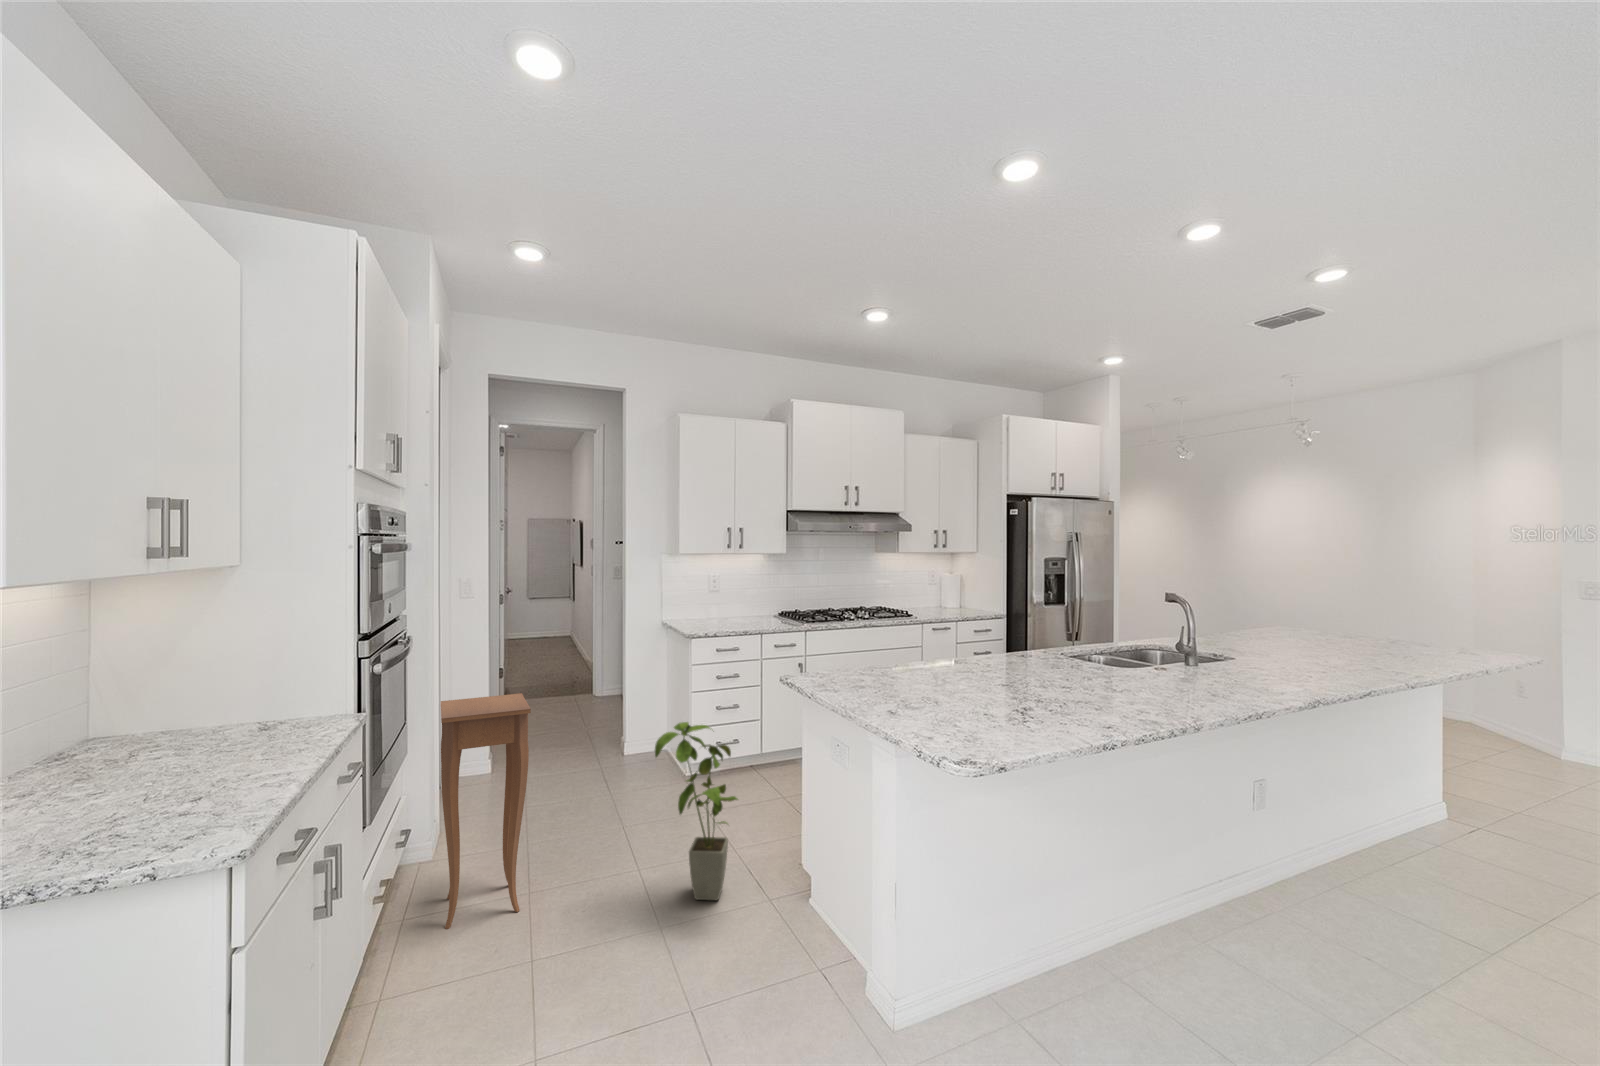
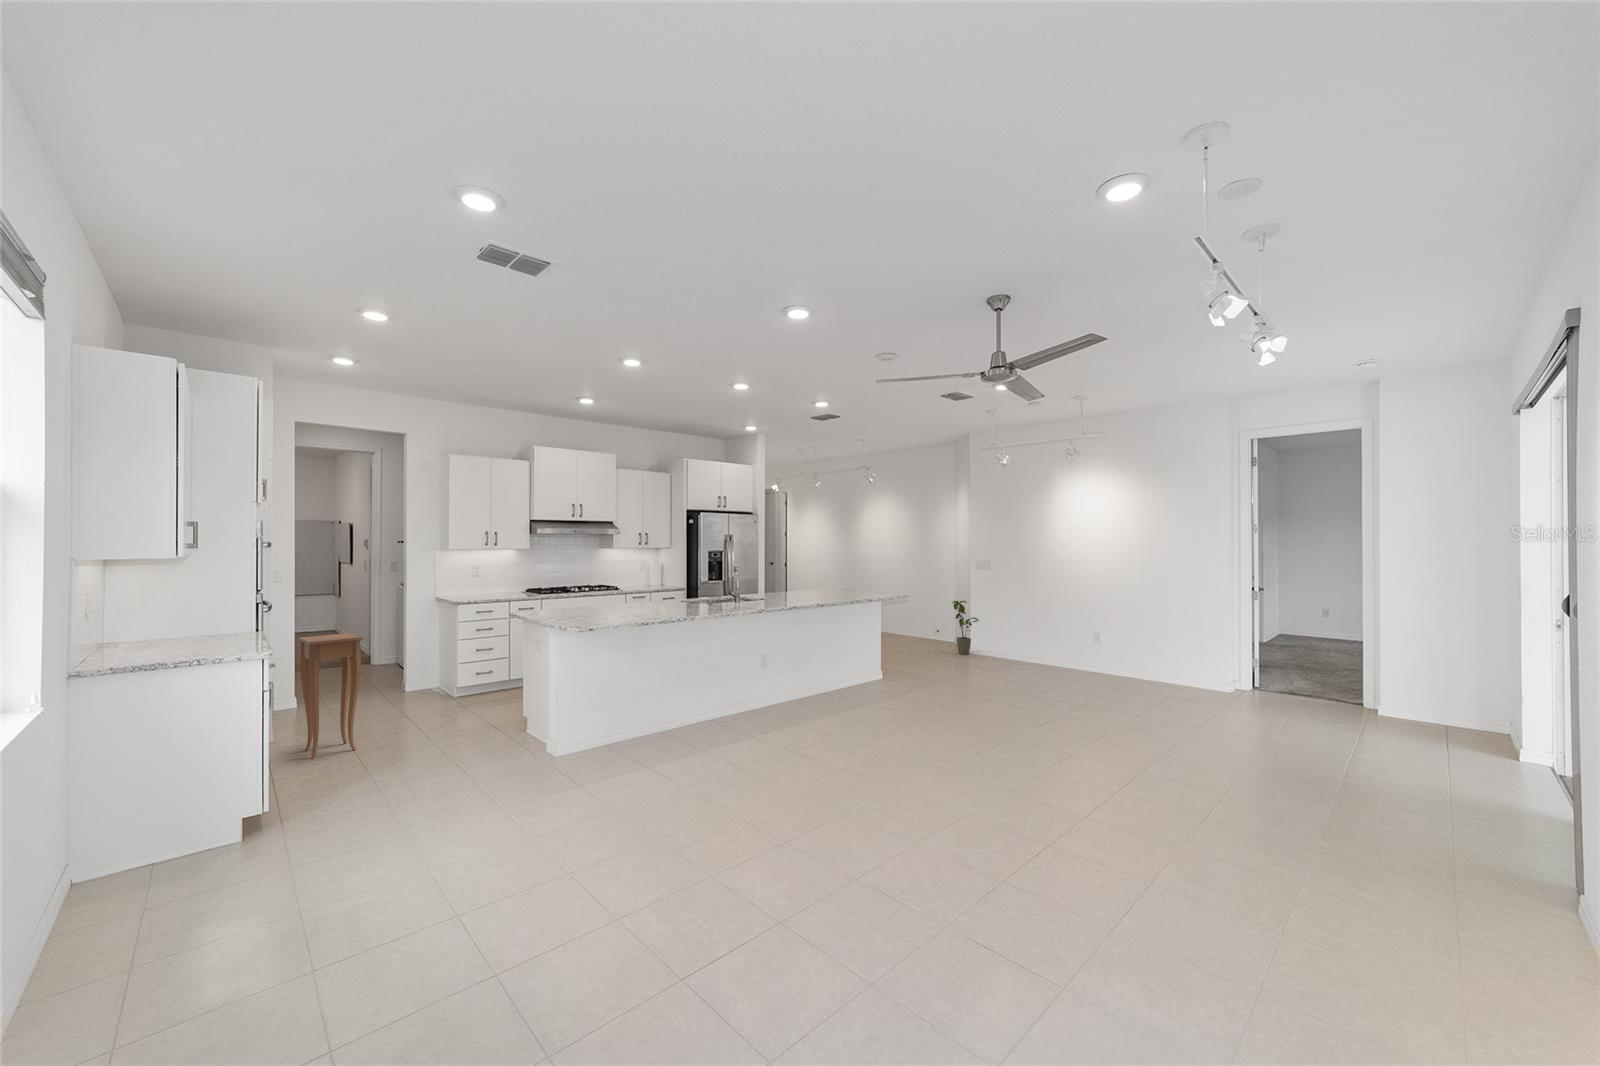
house plant: present [655,722,738,900] -> present [952,601,979,654]

